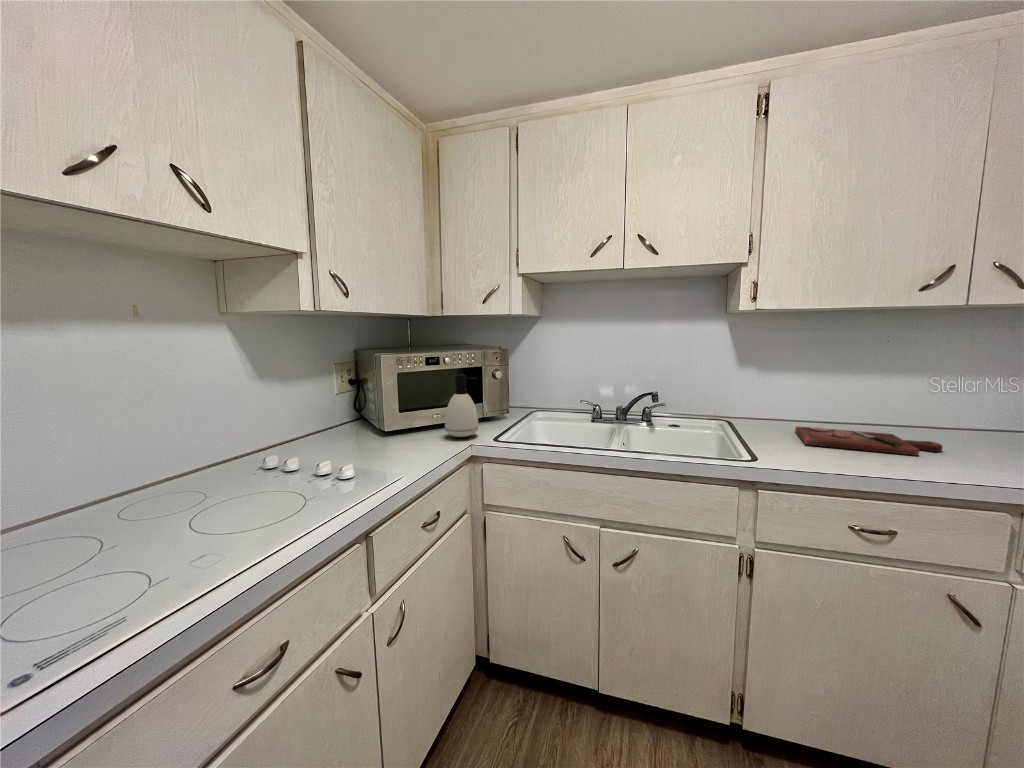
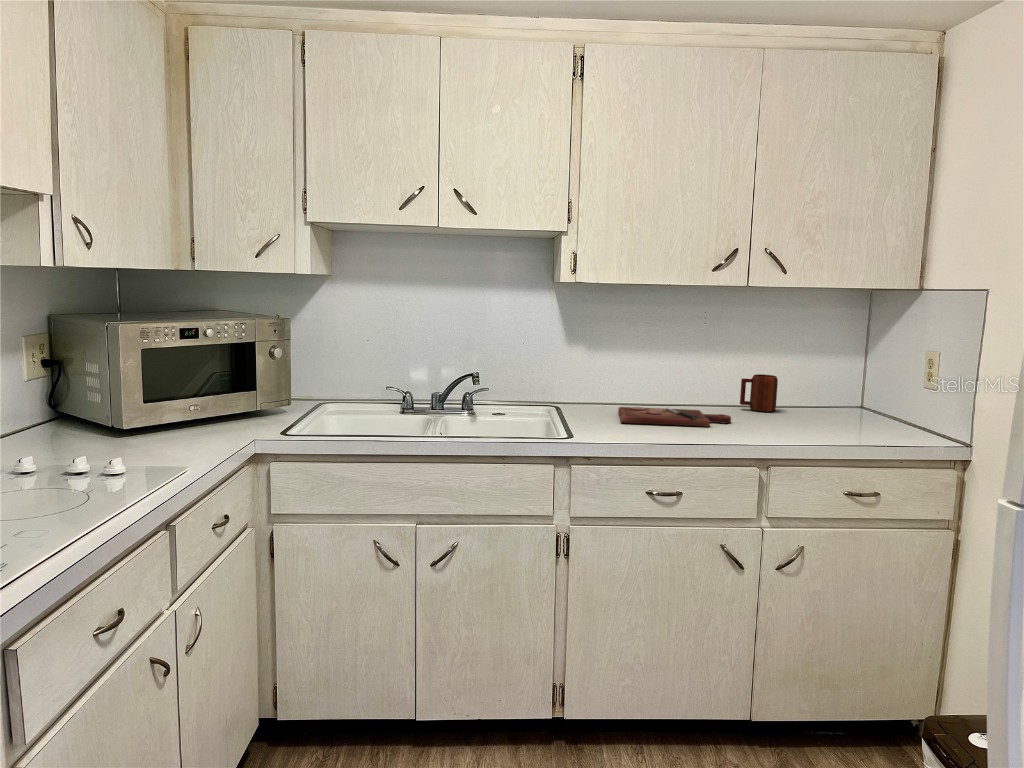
soap dispenser: present [445,374,479,437] -> none [210,351,257,433]
mug: none [937,399,993,438] -> present [740,374,778,412]

